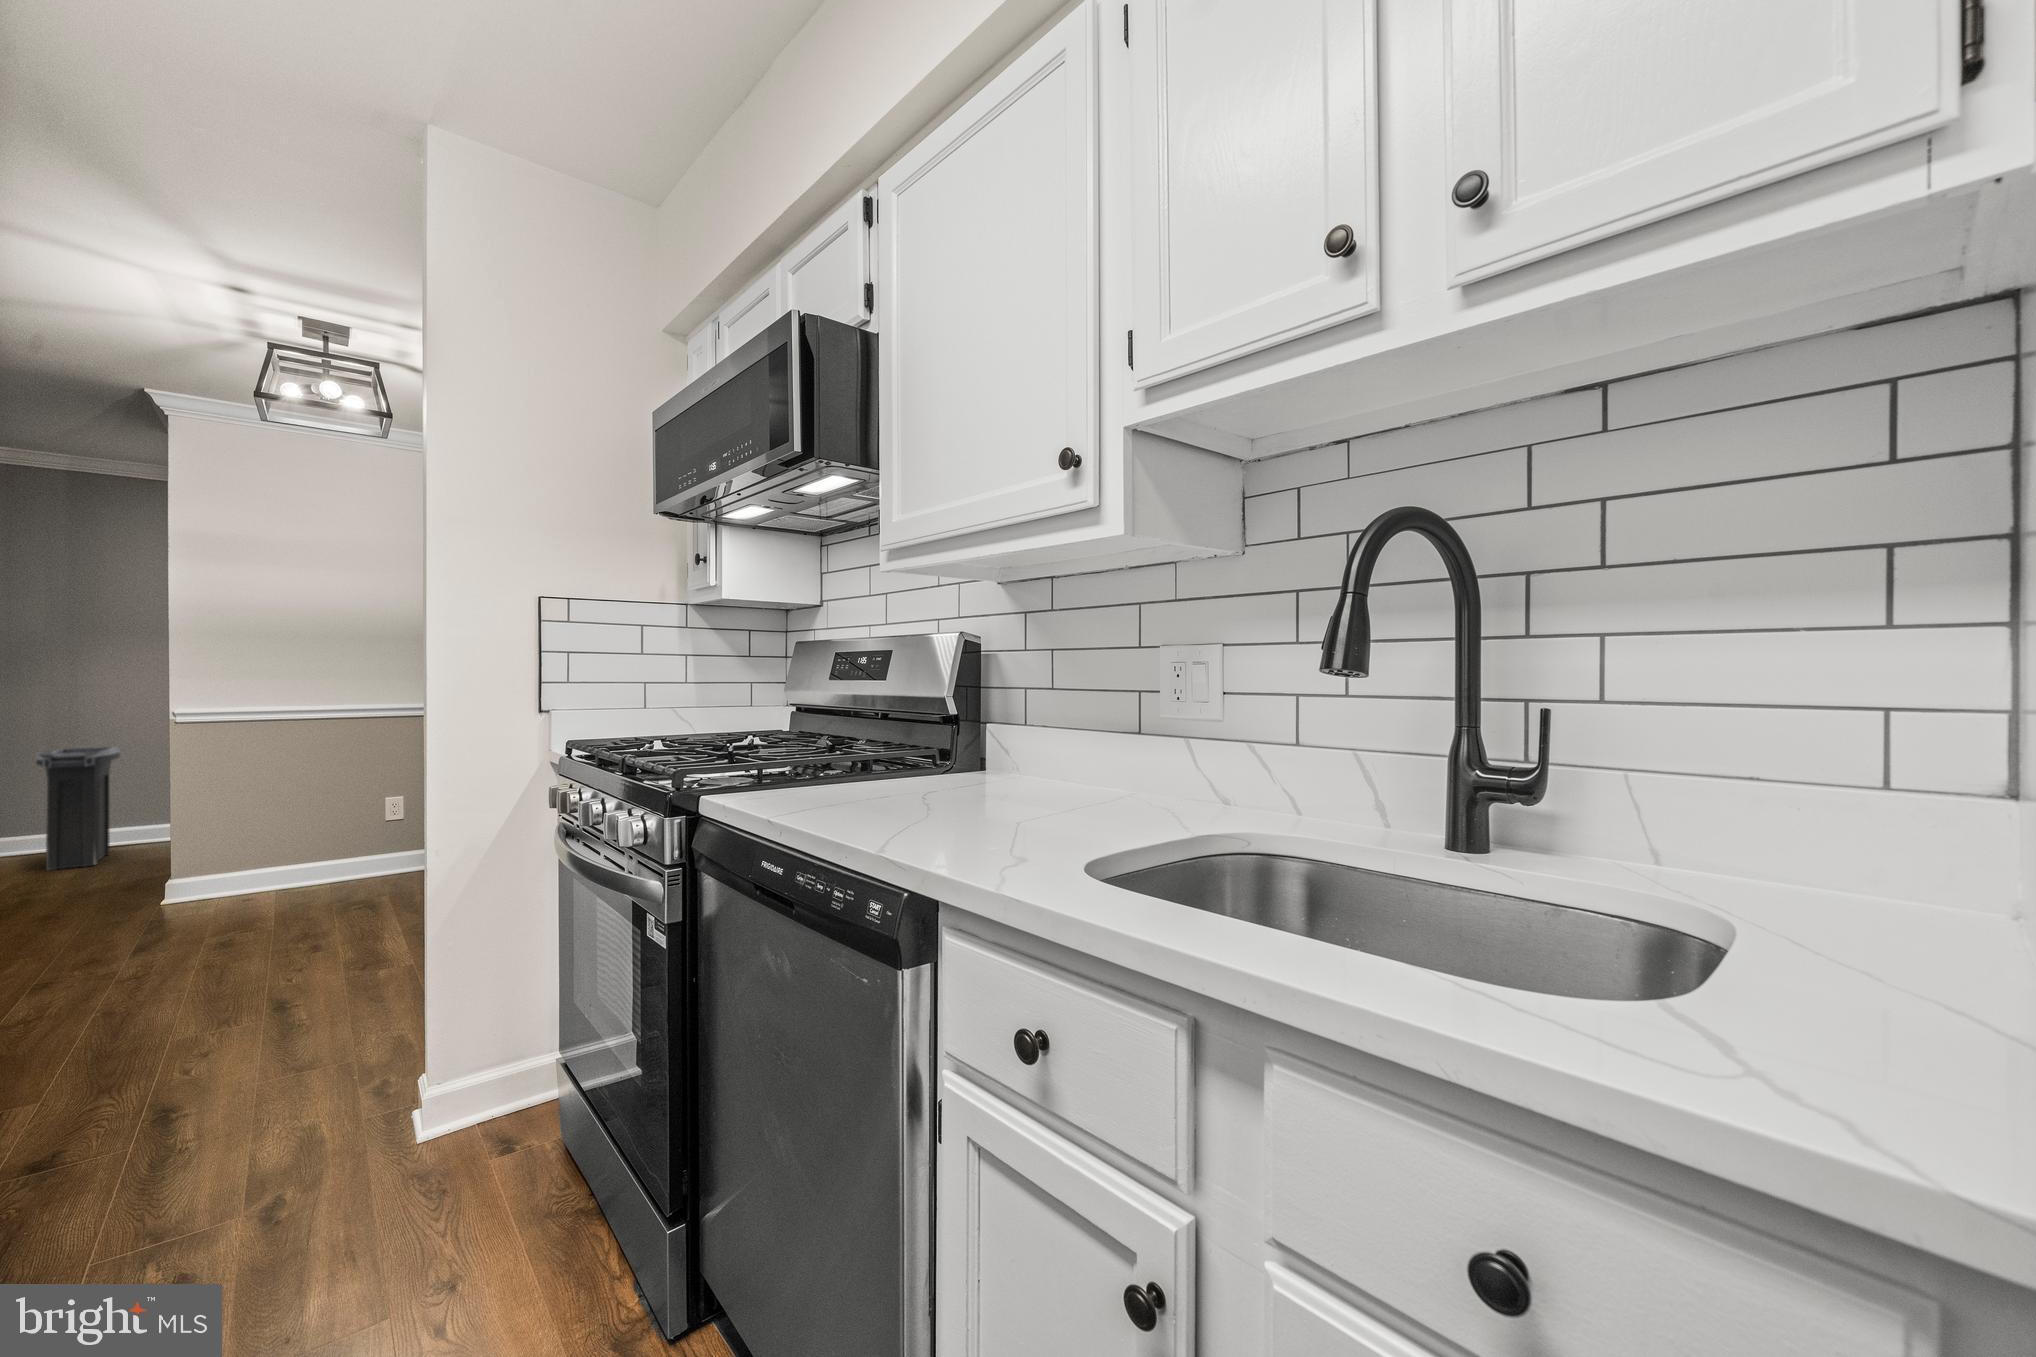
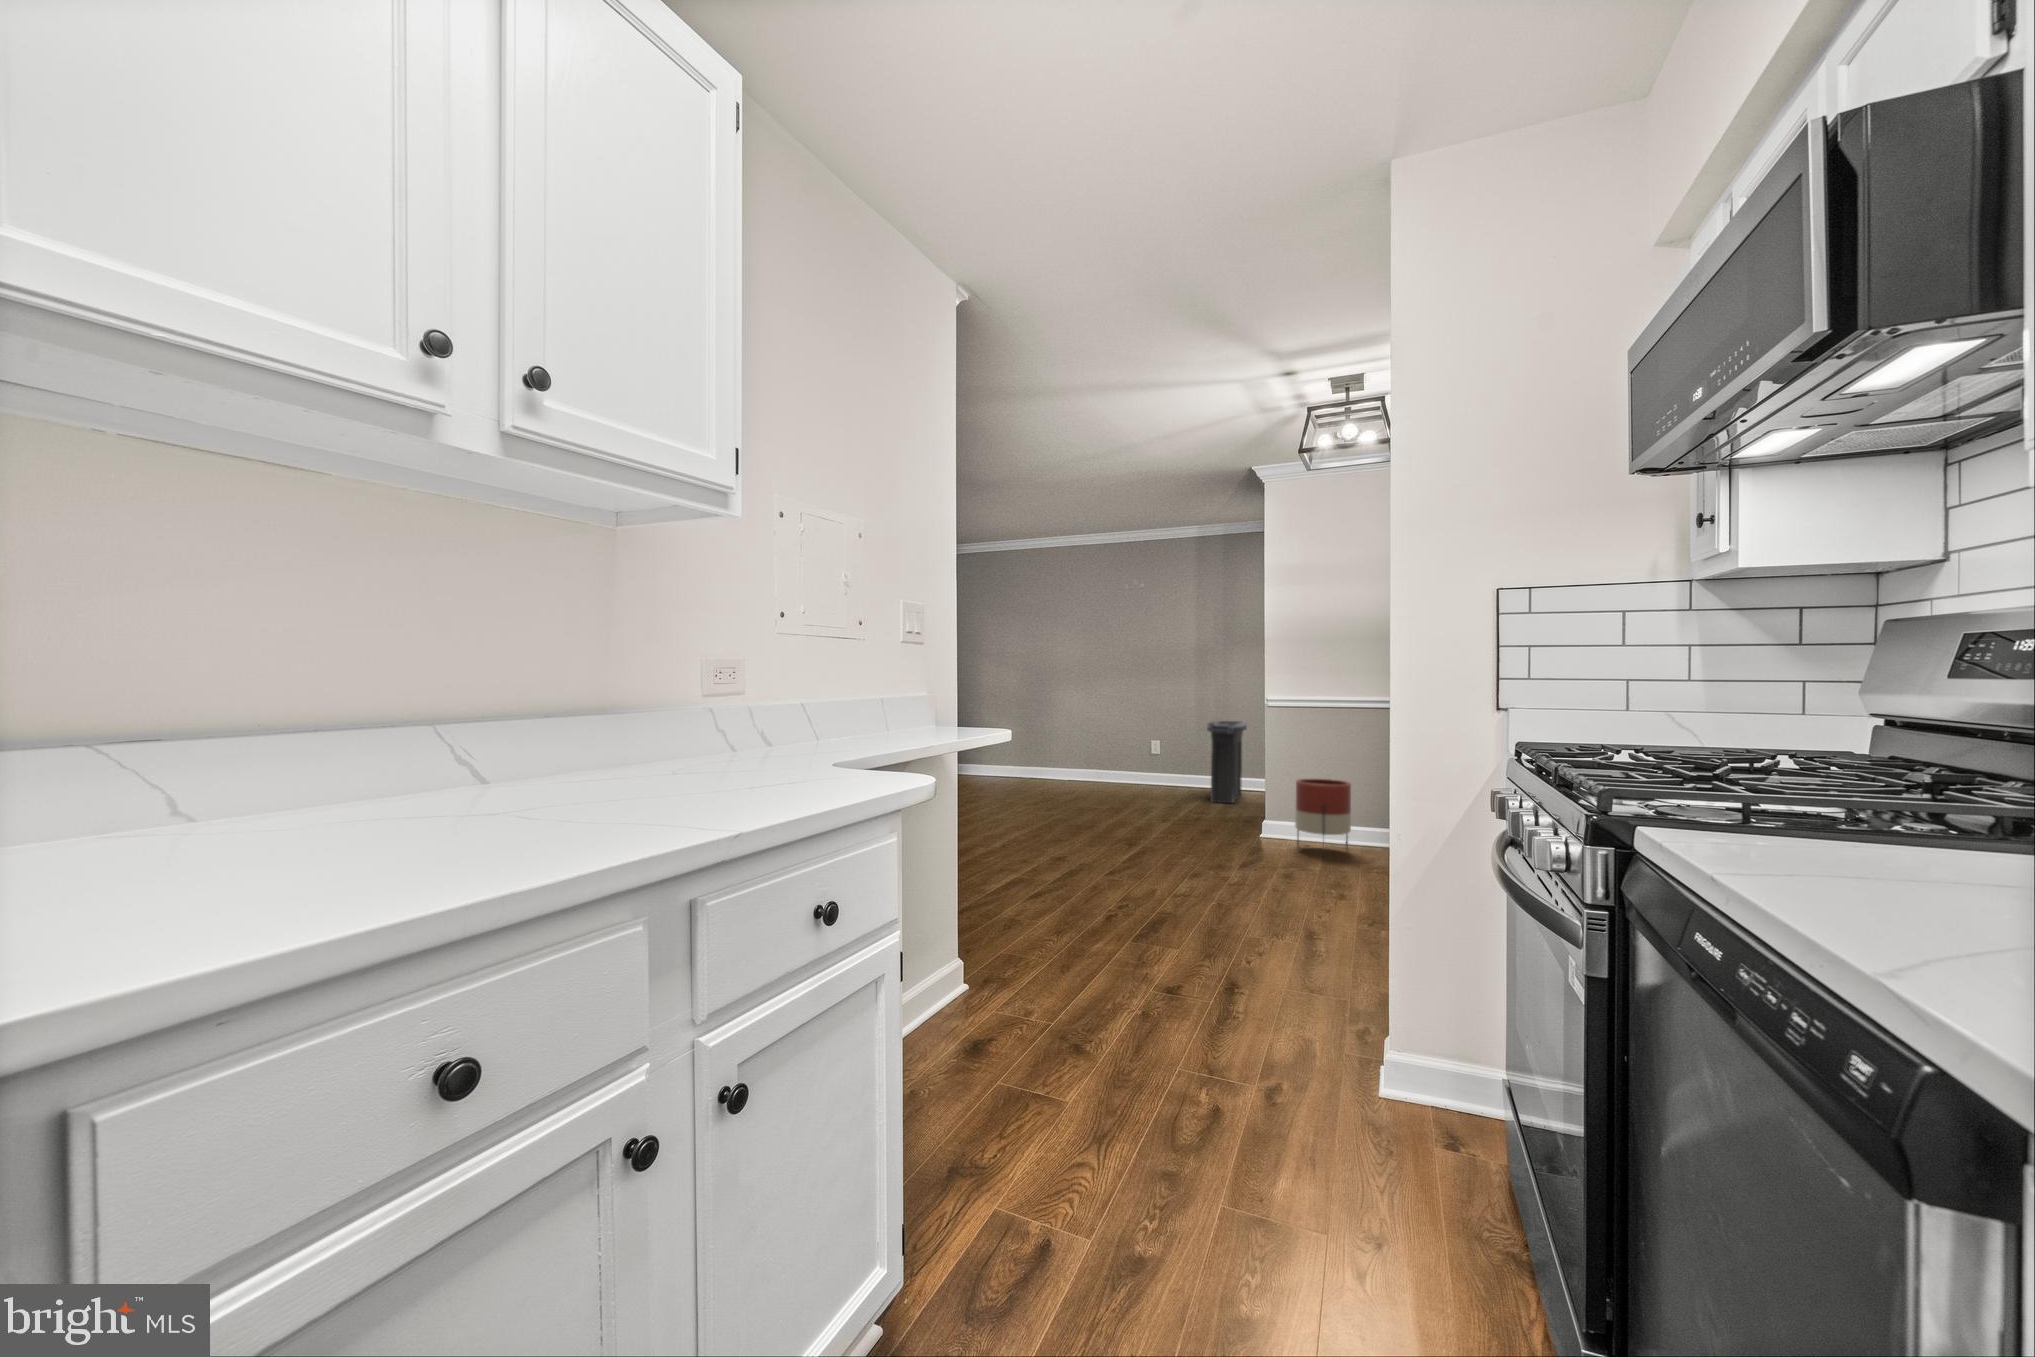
planter: none [228,808,314,906] -> present [1295,779,1351,849]

